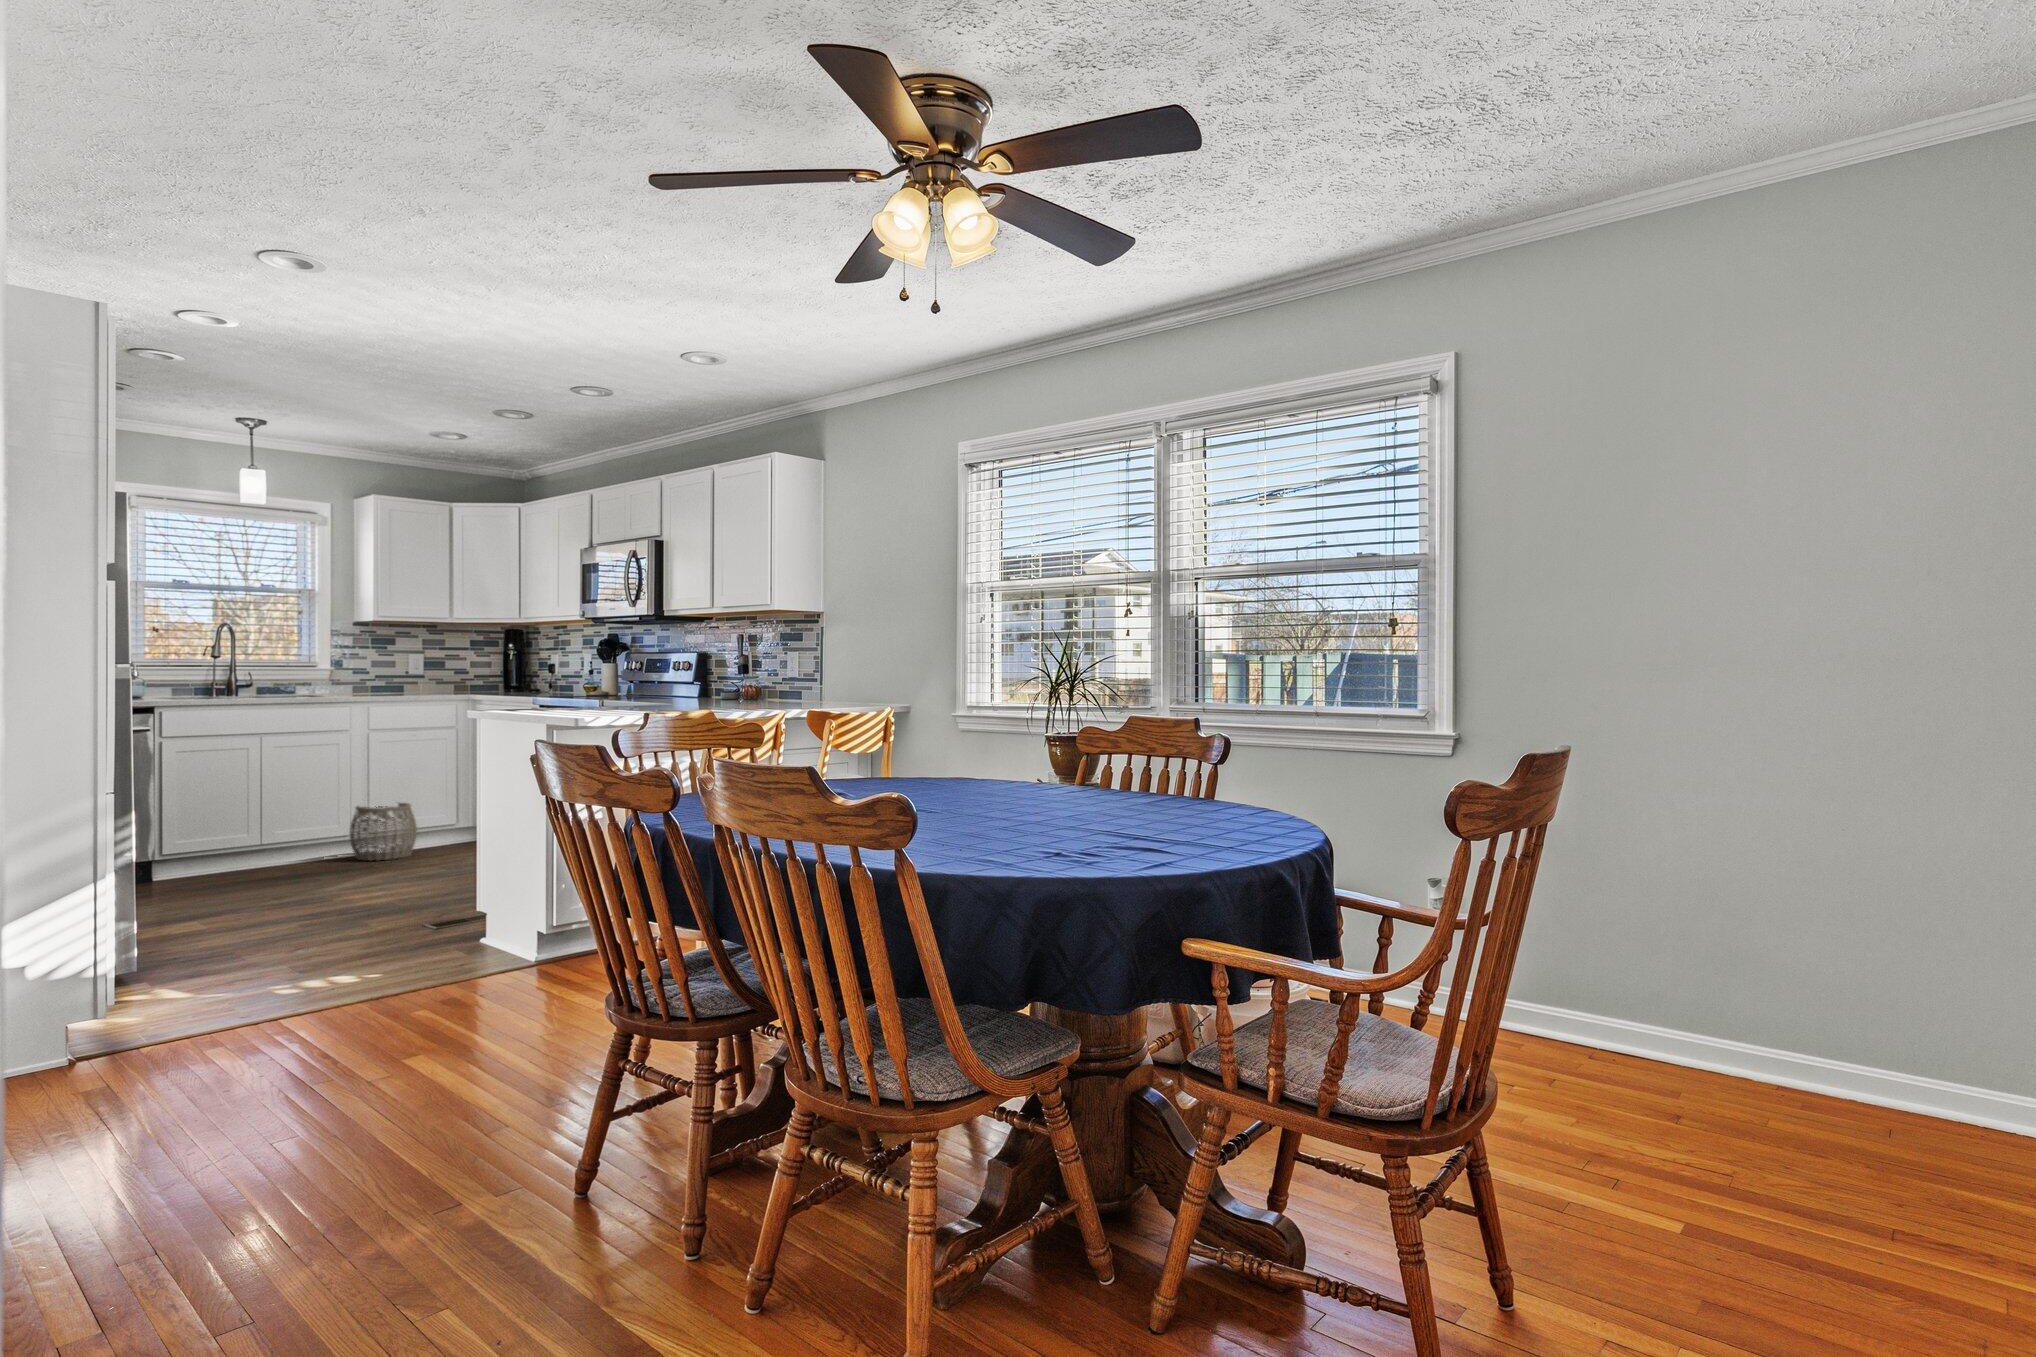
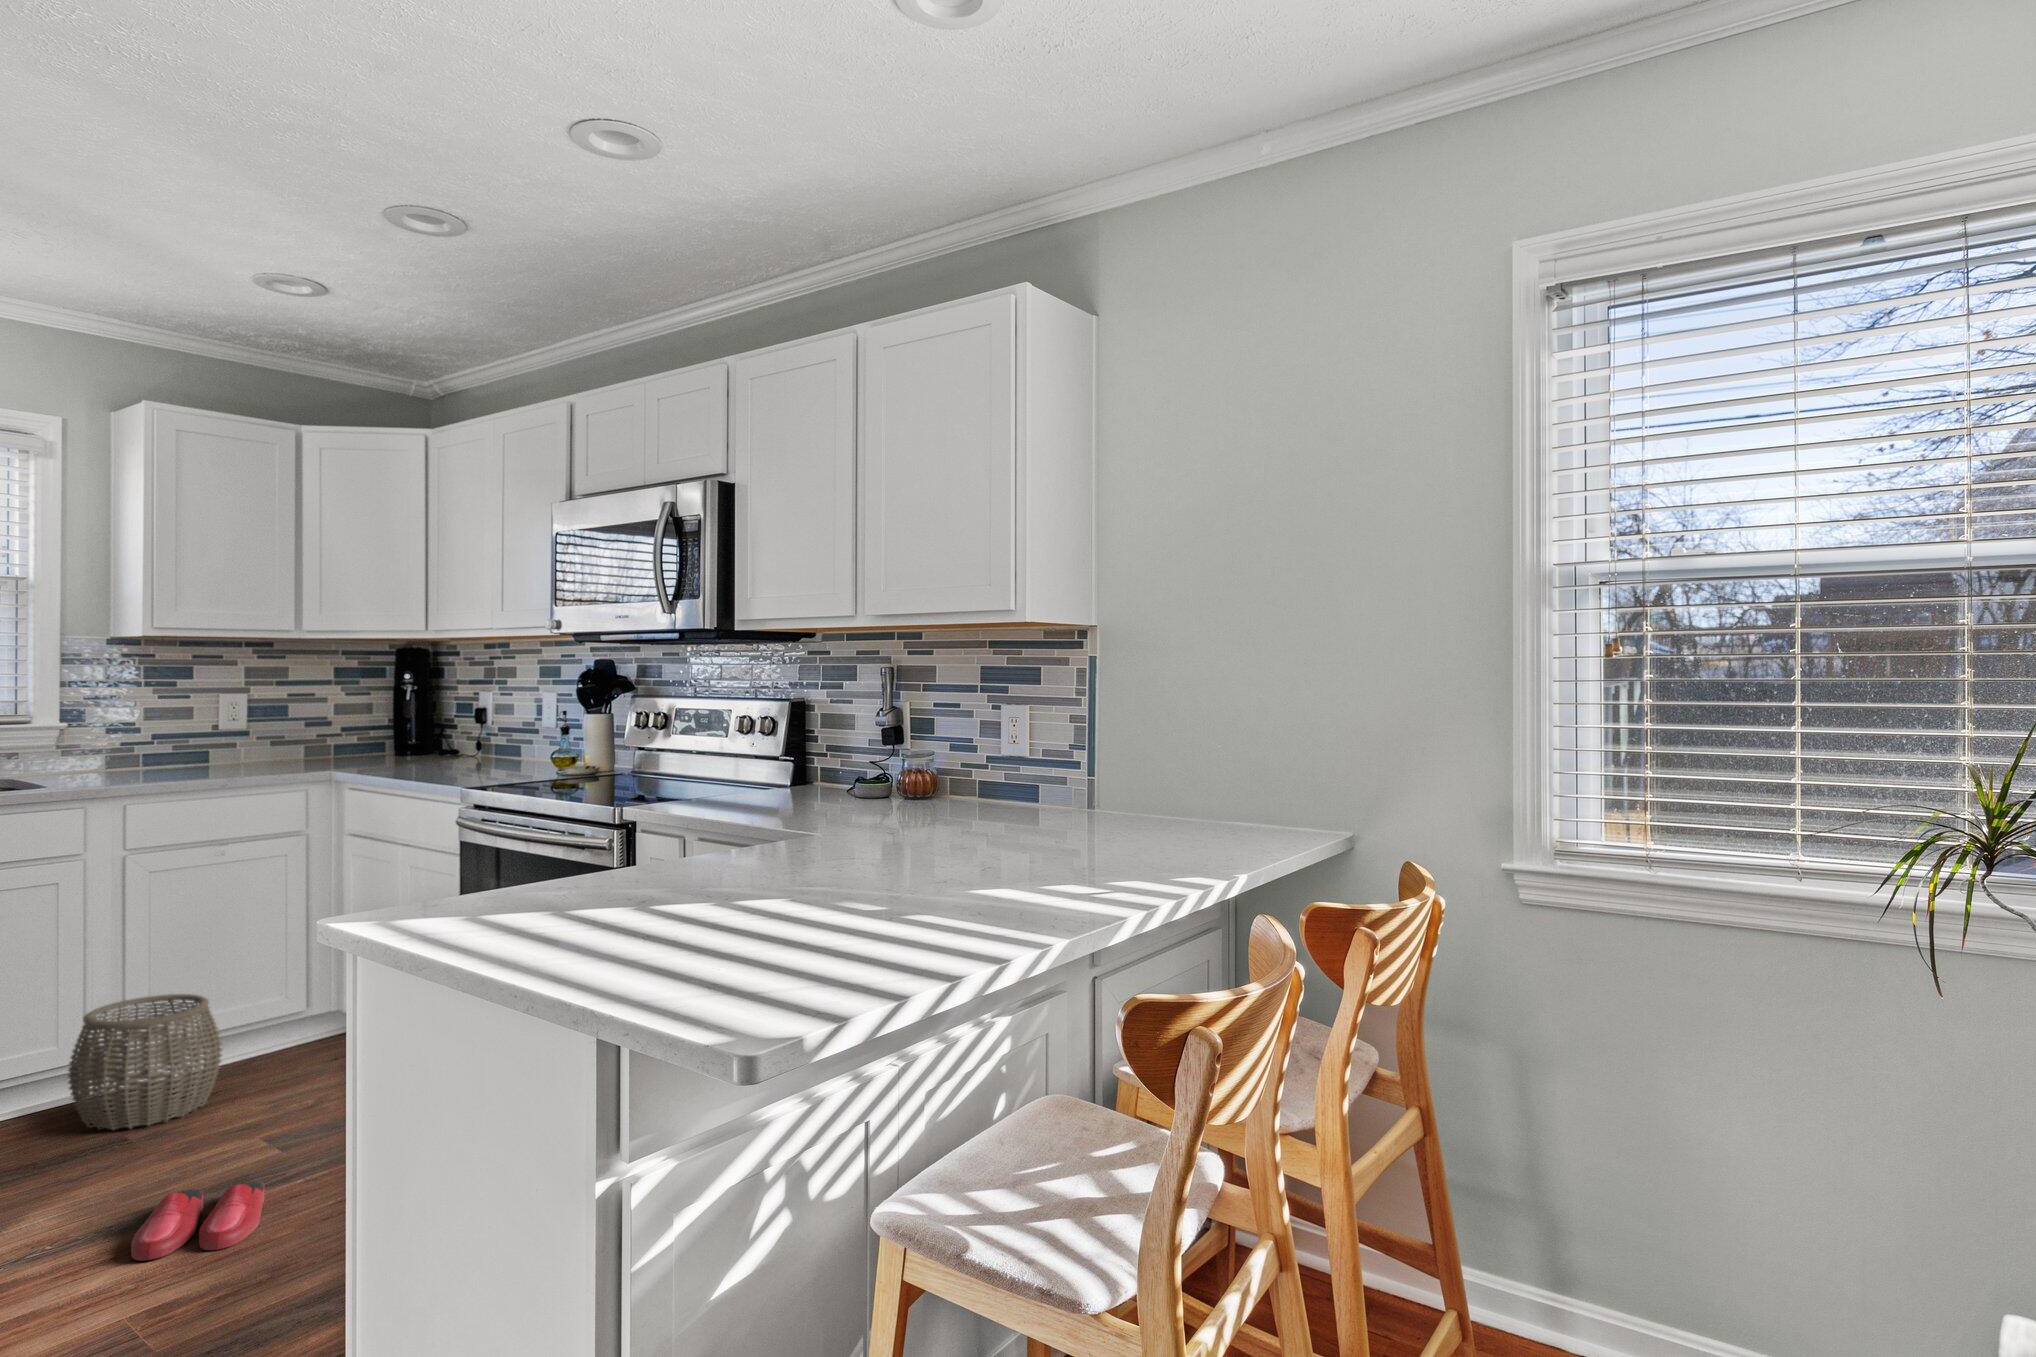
slippers: none [390,864,442,885] -> present [131,1181,264,1261]

